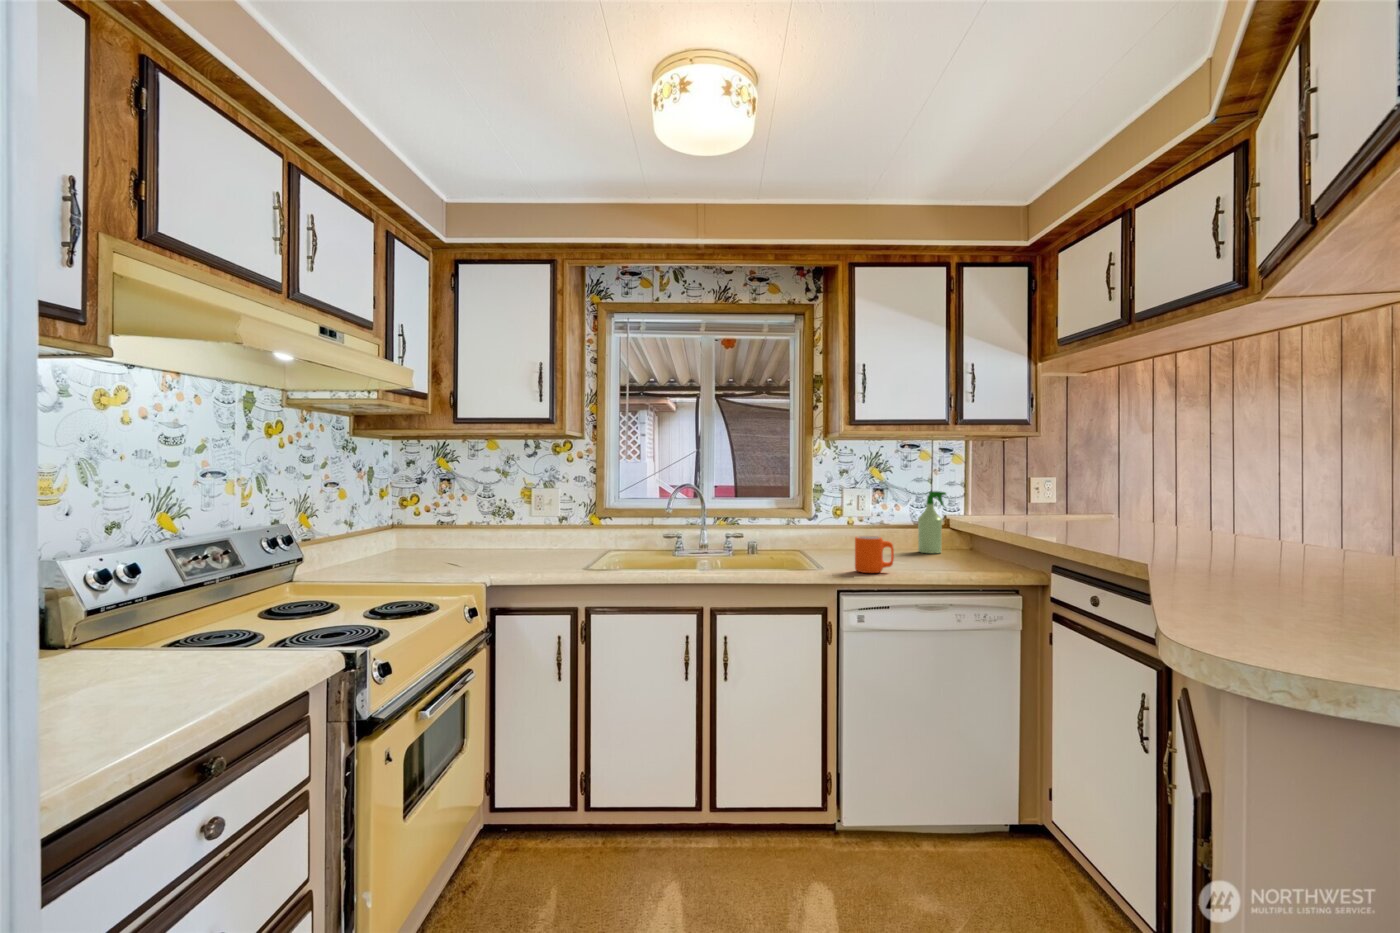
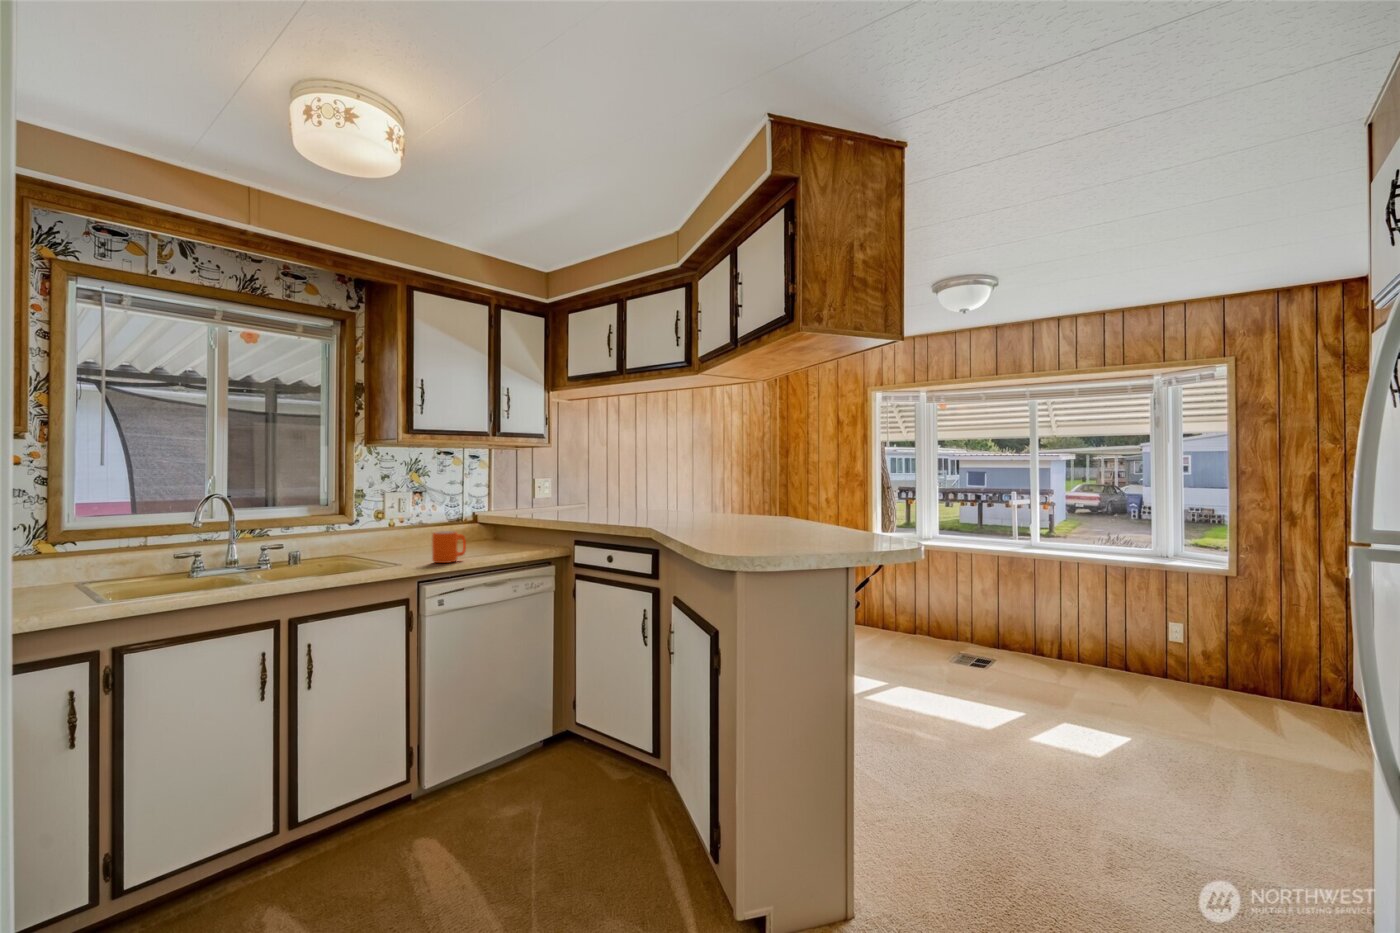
spray bottle: present [918,491,946,554] -> none [455,492,478,545]

